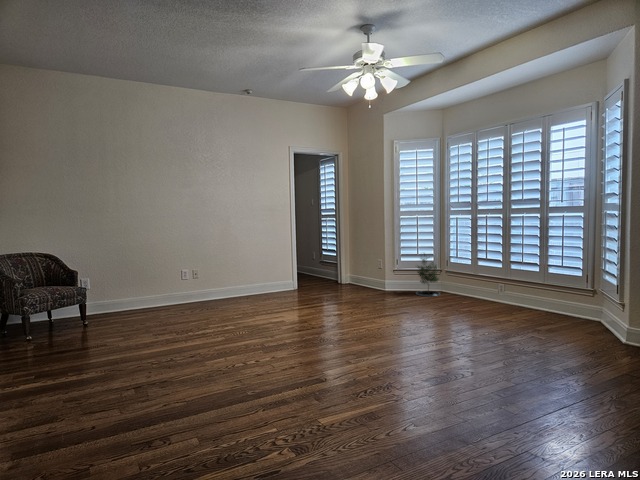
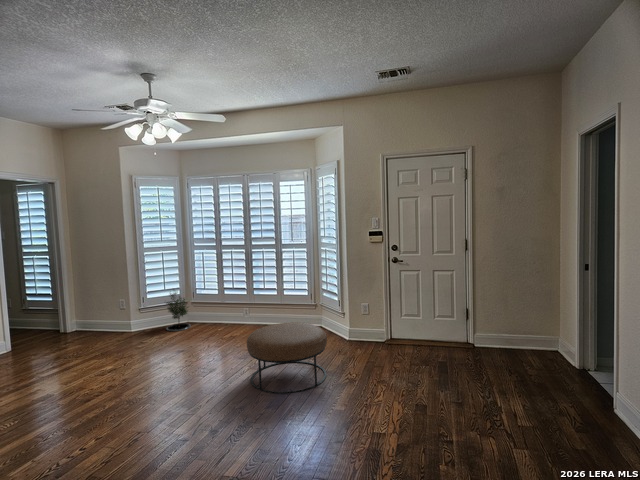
ottoman: none [443,292,554,375] -> present [247,322,327,394]

